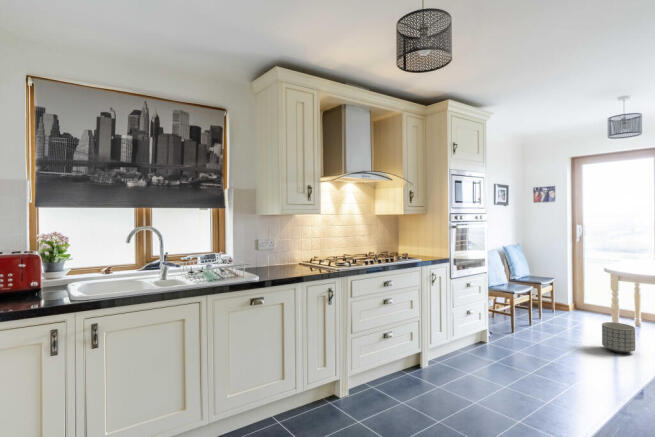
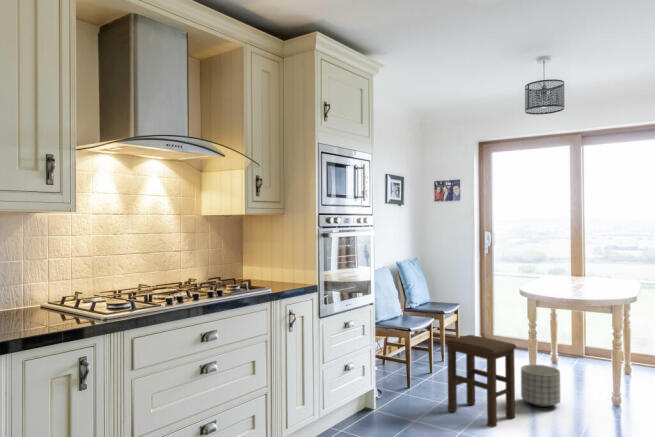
stool: none [541,298,597,361] -> present [446,335,516,427]

